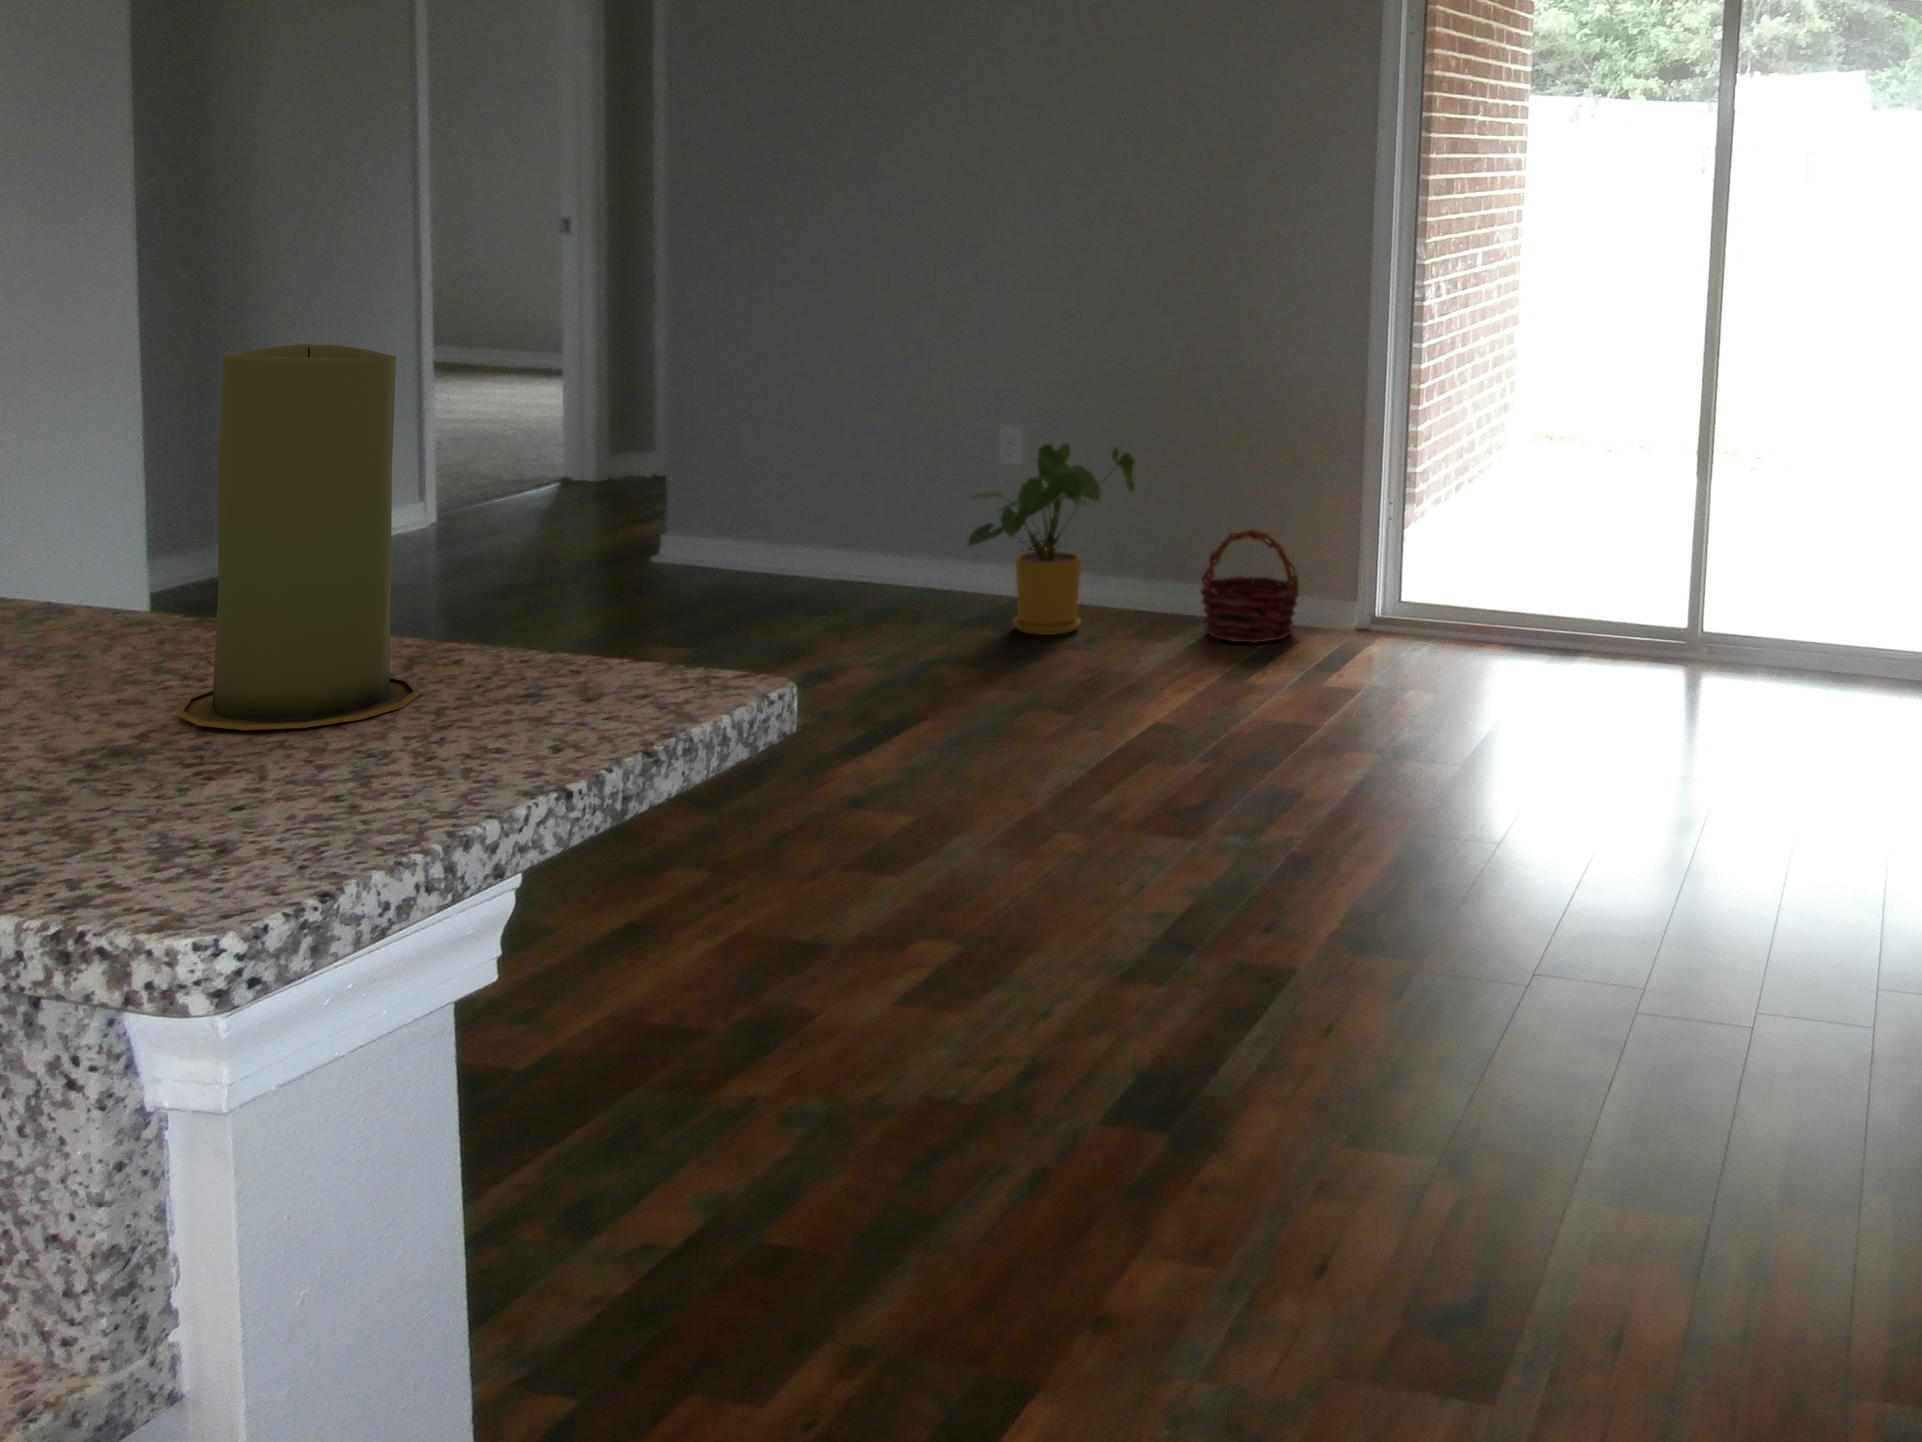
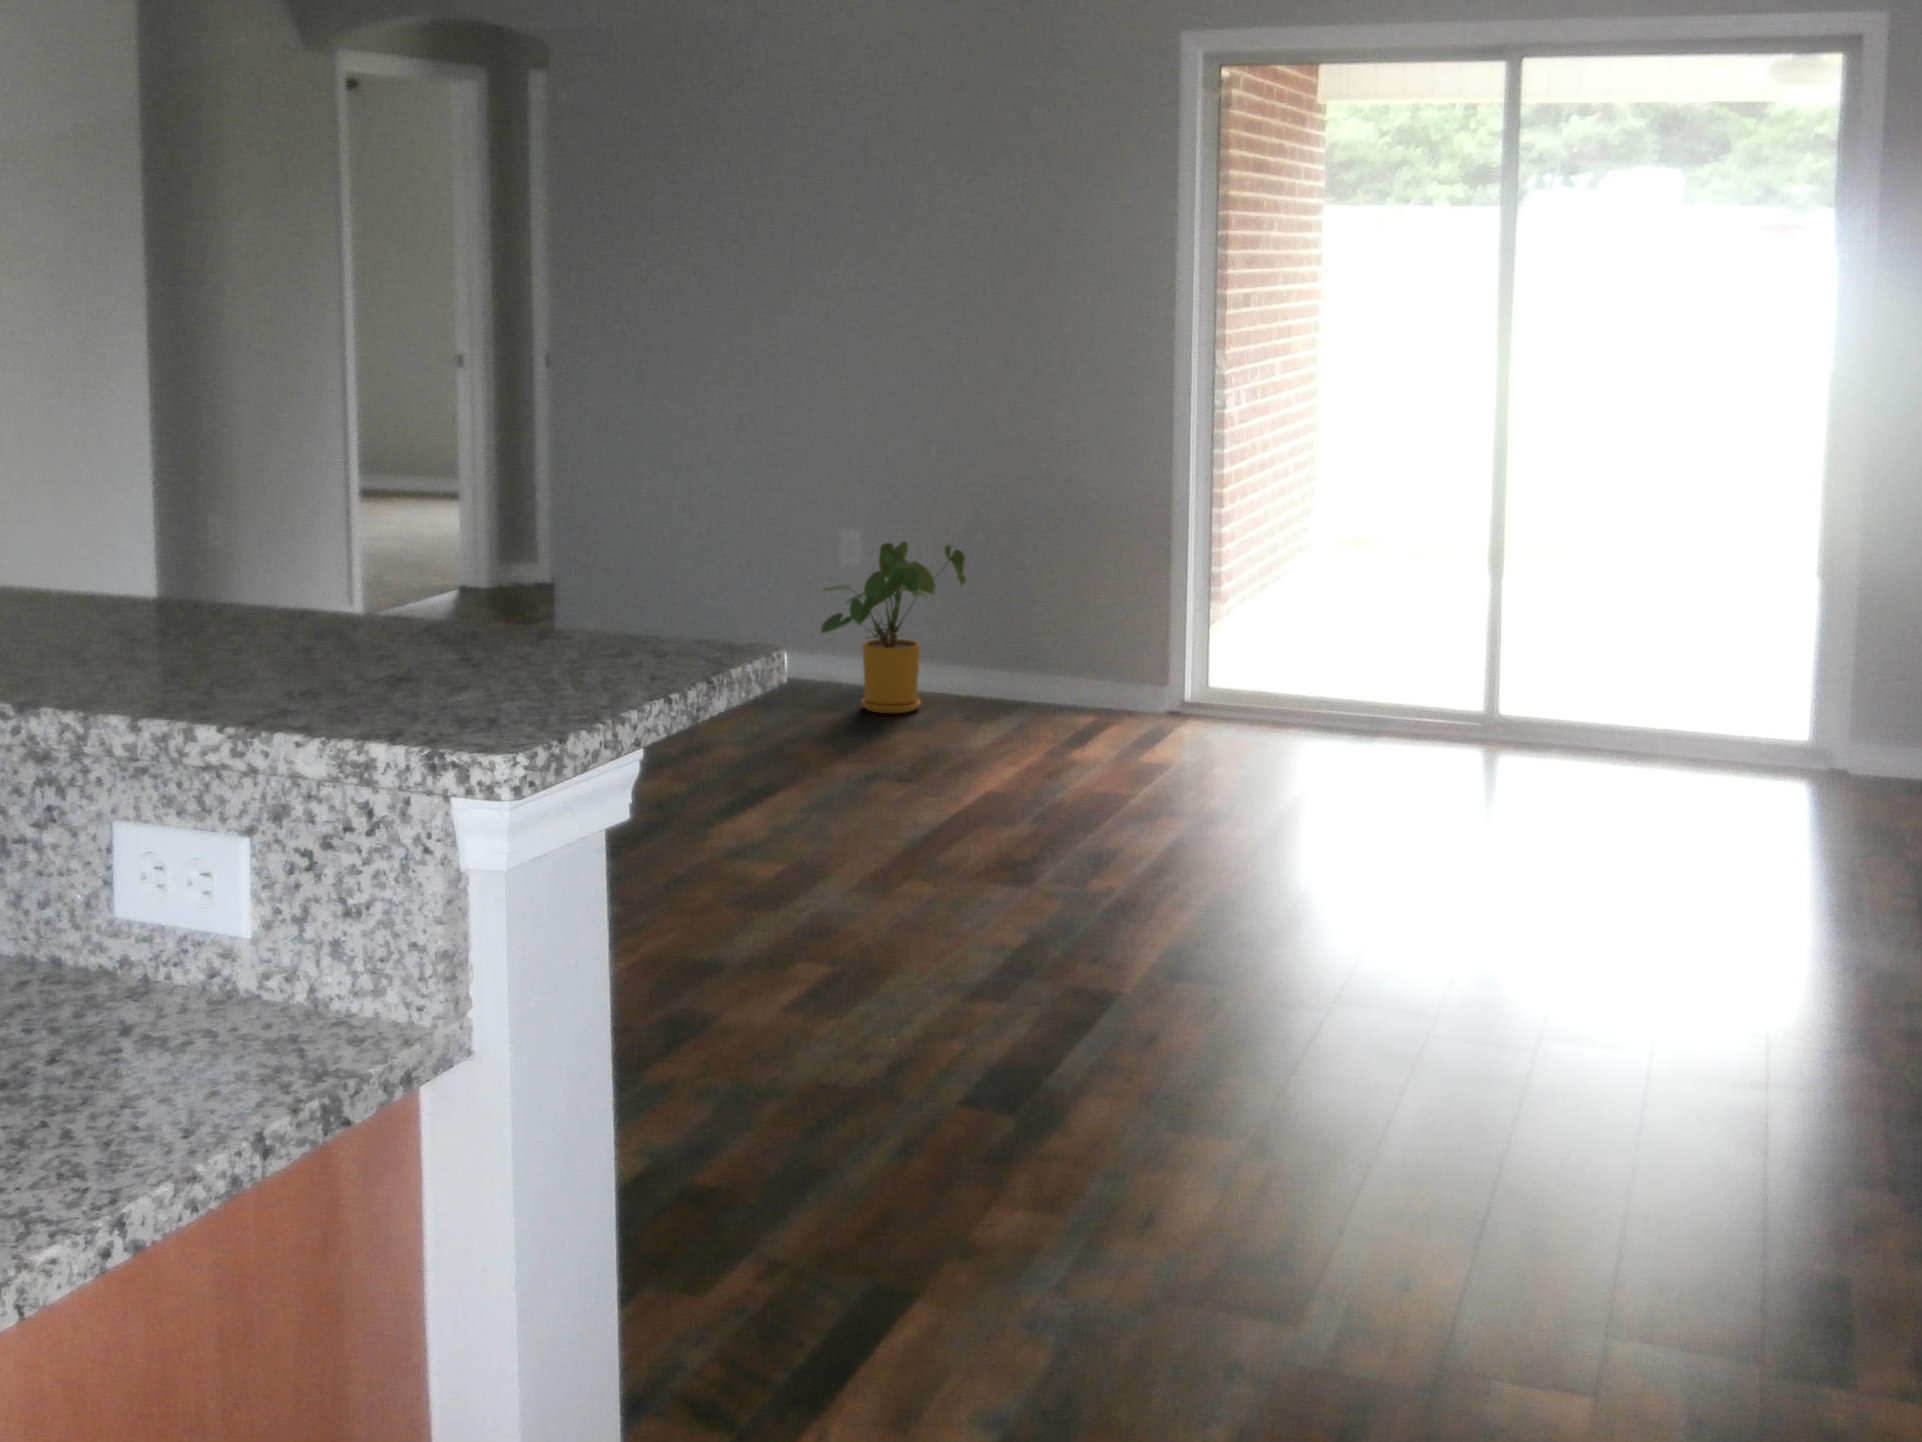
candle: present [177,344,419,730] -> none [423,434,555,673]
basket: present [1201,529,1299,642] -> none [1027,617,1117,721]

